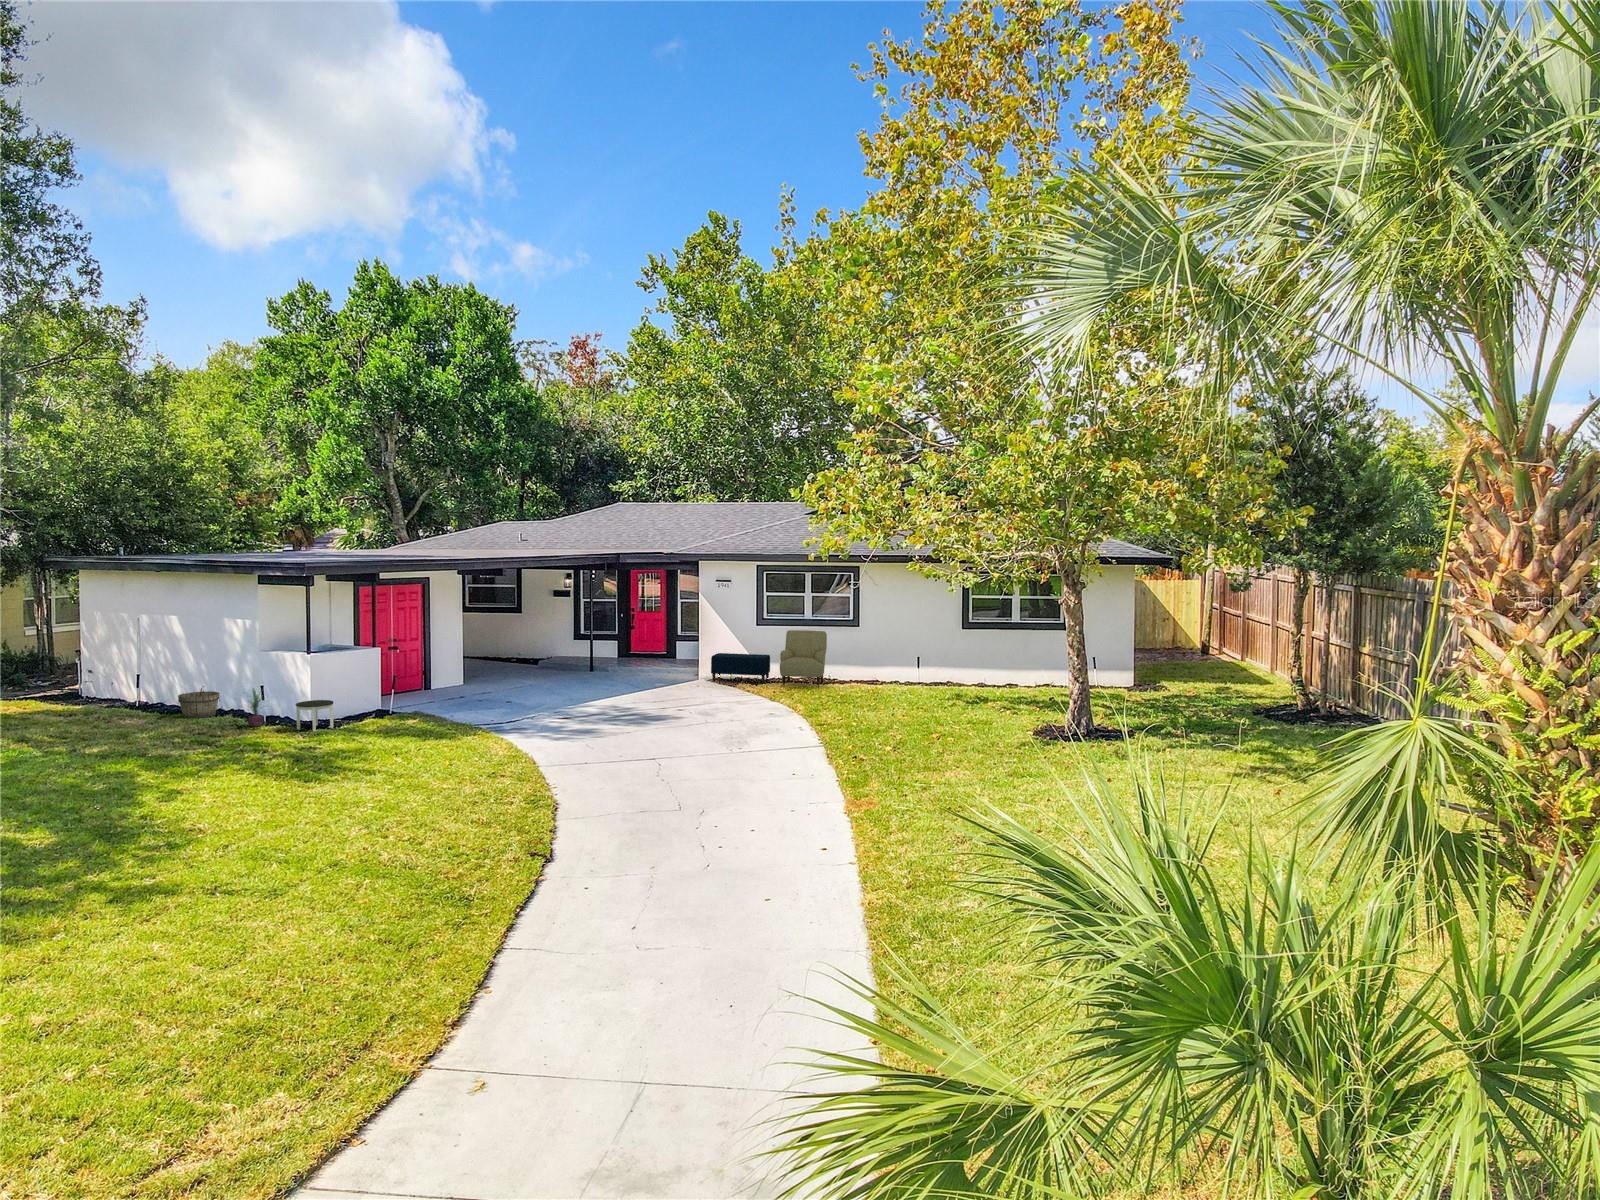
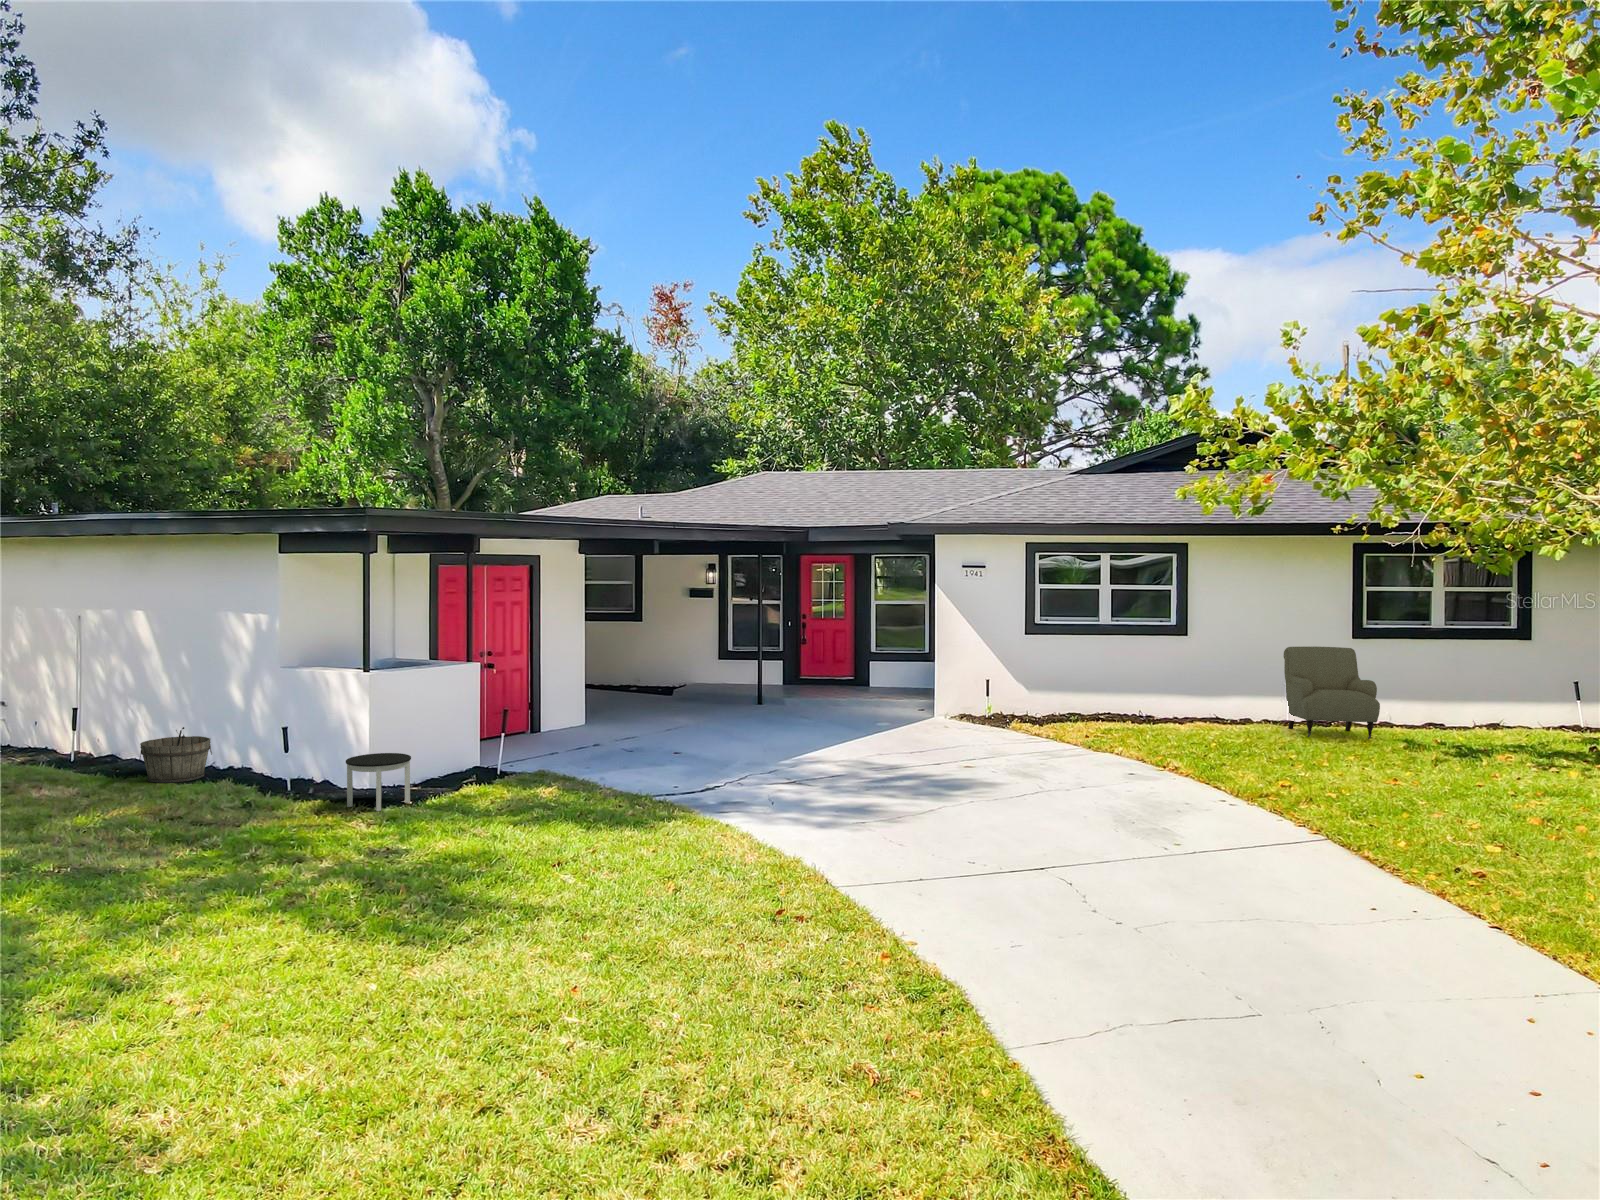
chair: present [780,630,827,688] -> present [1284,647,1380,739]
bench: present [711,653,770,684] -> none [961,677,1050,725]
decorative plant: present [248,688,263,727] -> none [231,731,310,801]

